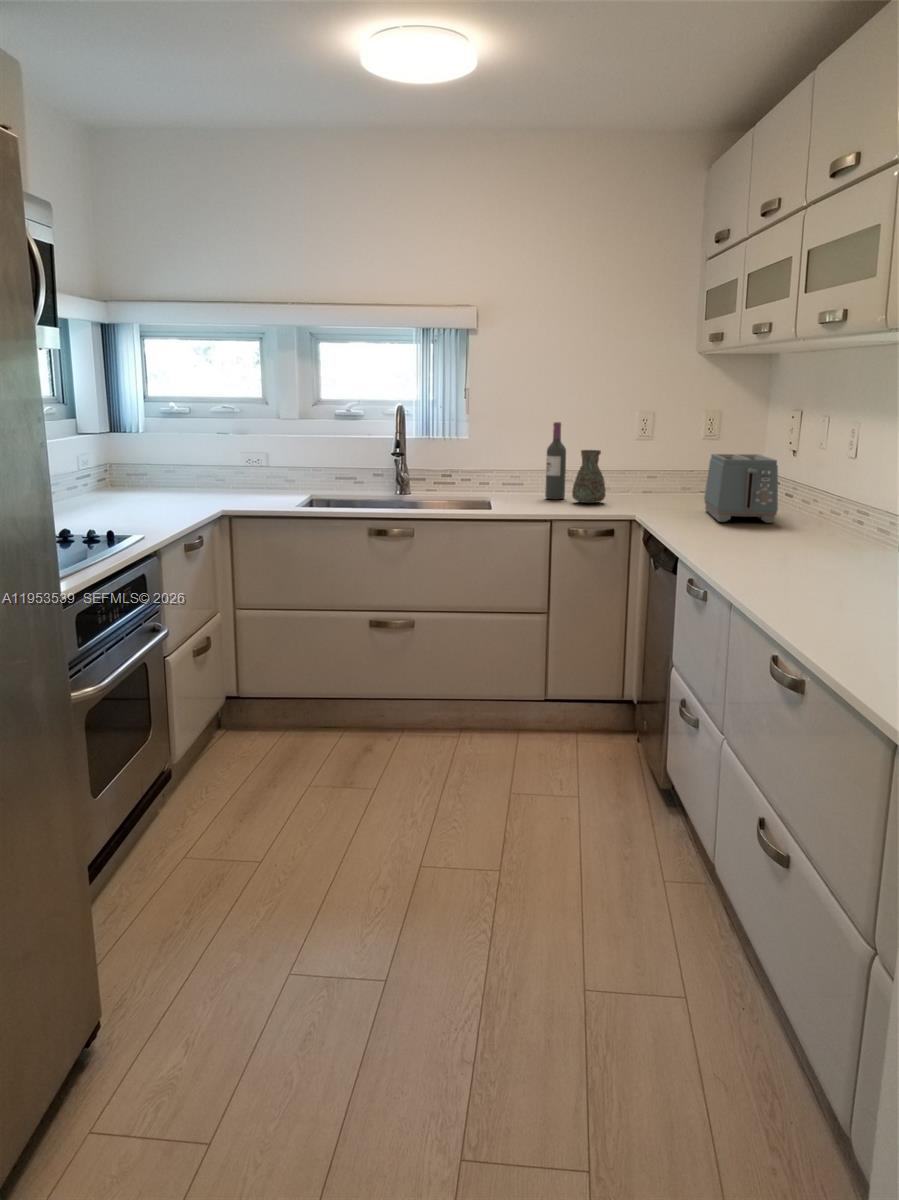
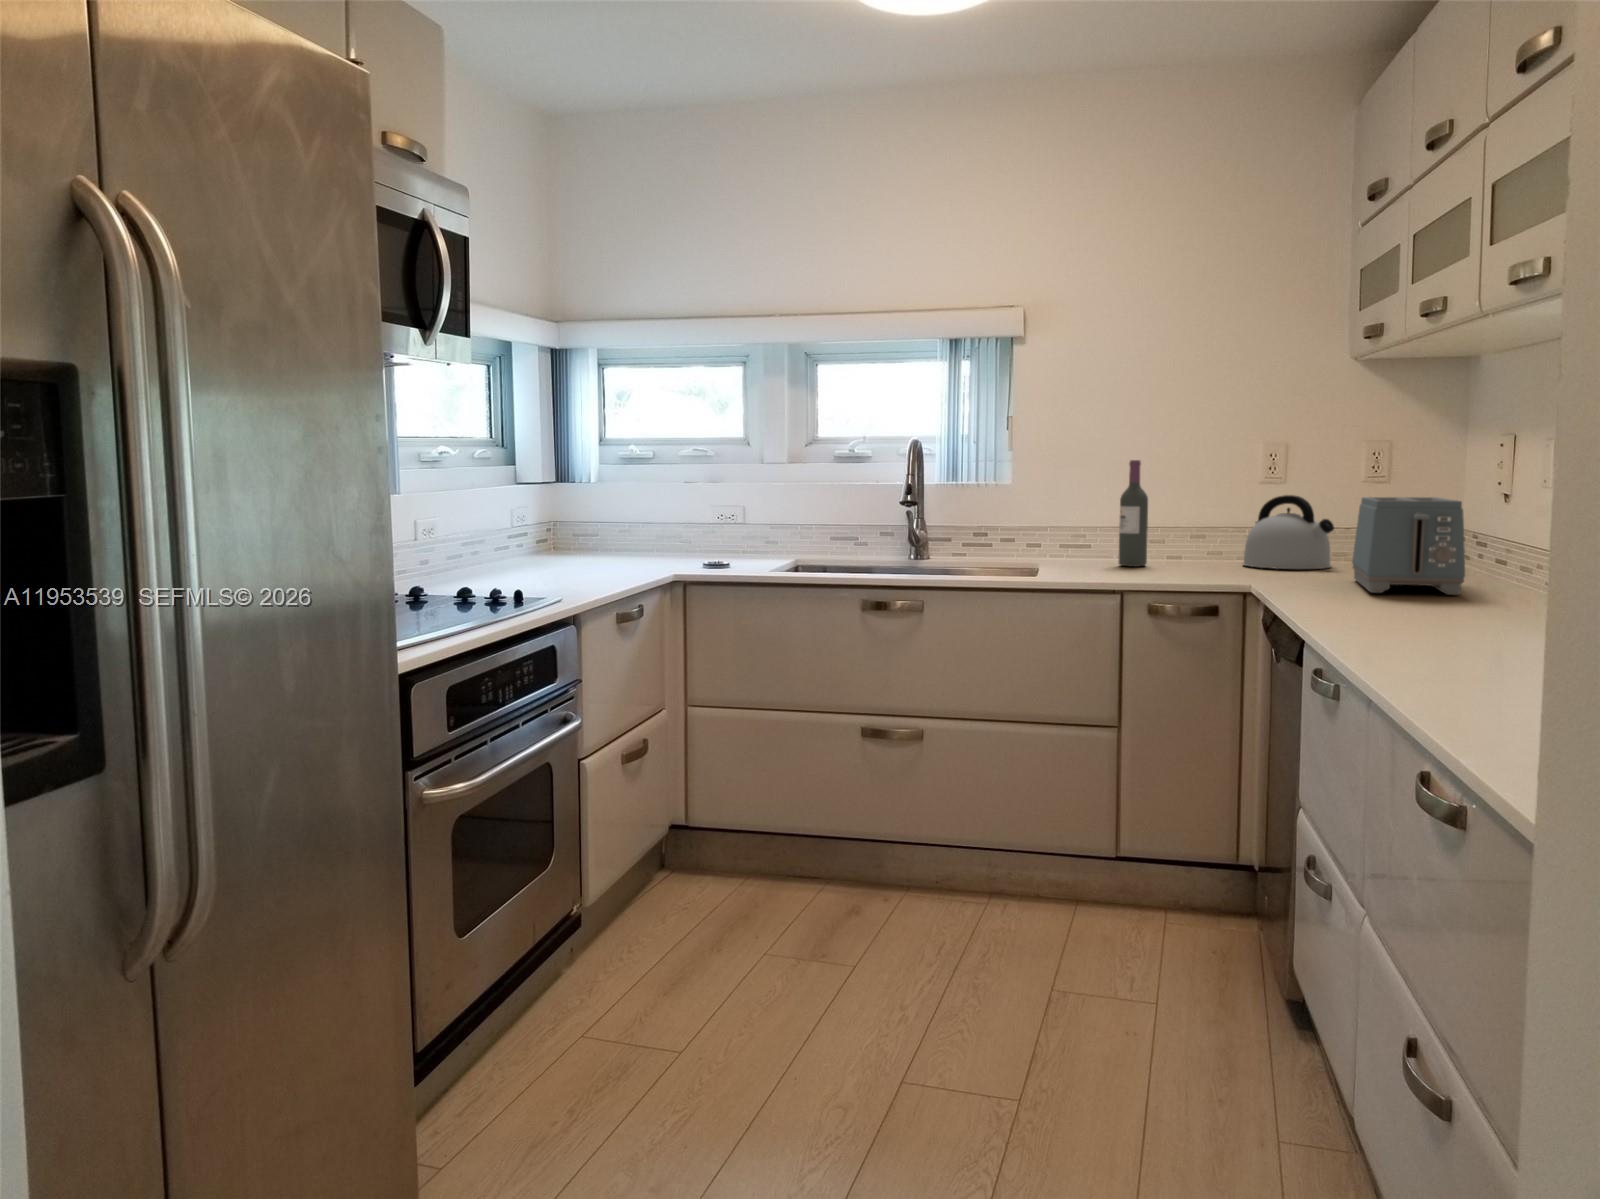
kettle: none [629,449,691,501] -> present [1243,495,1334,569]
decorative vase: present [572,450,605,503] -> none [1155,497,1205,571]

